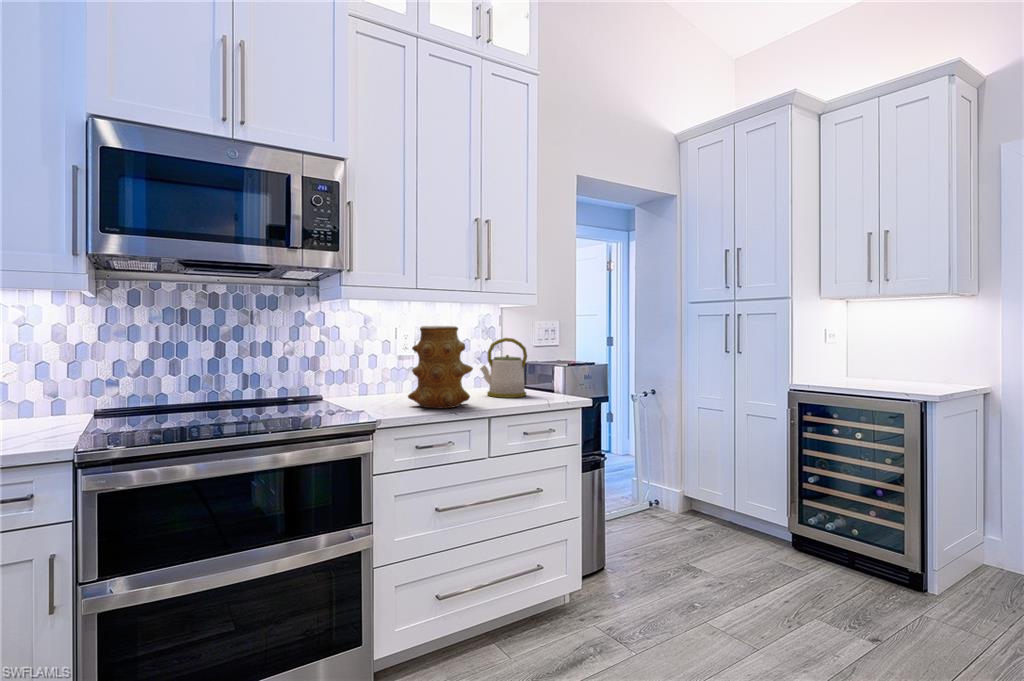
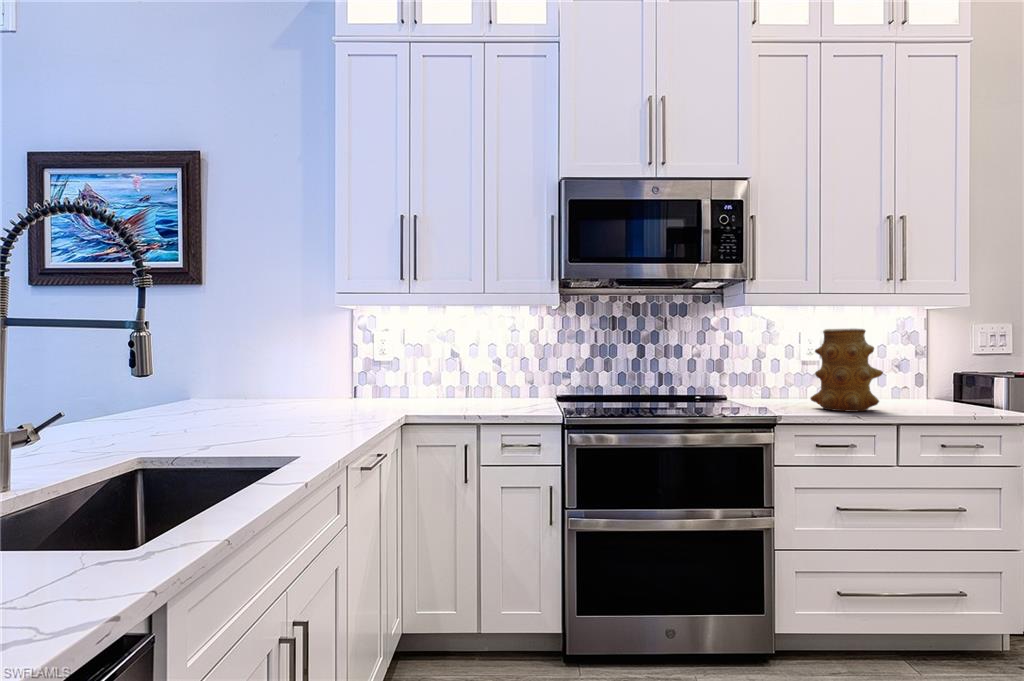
kettle: present [480,338,527,398] -> none [896,342,957,408]

